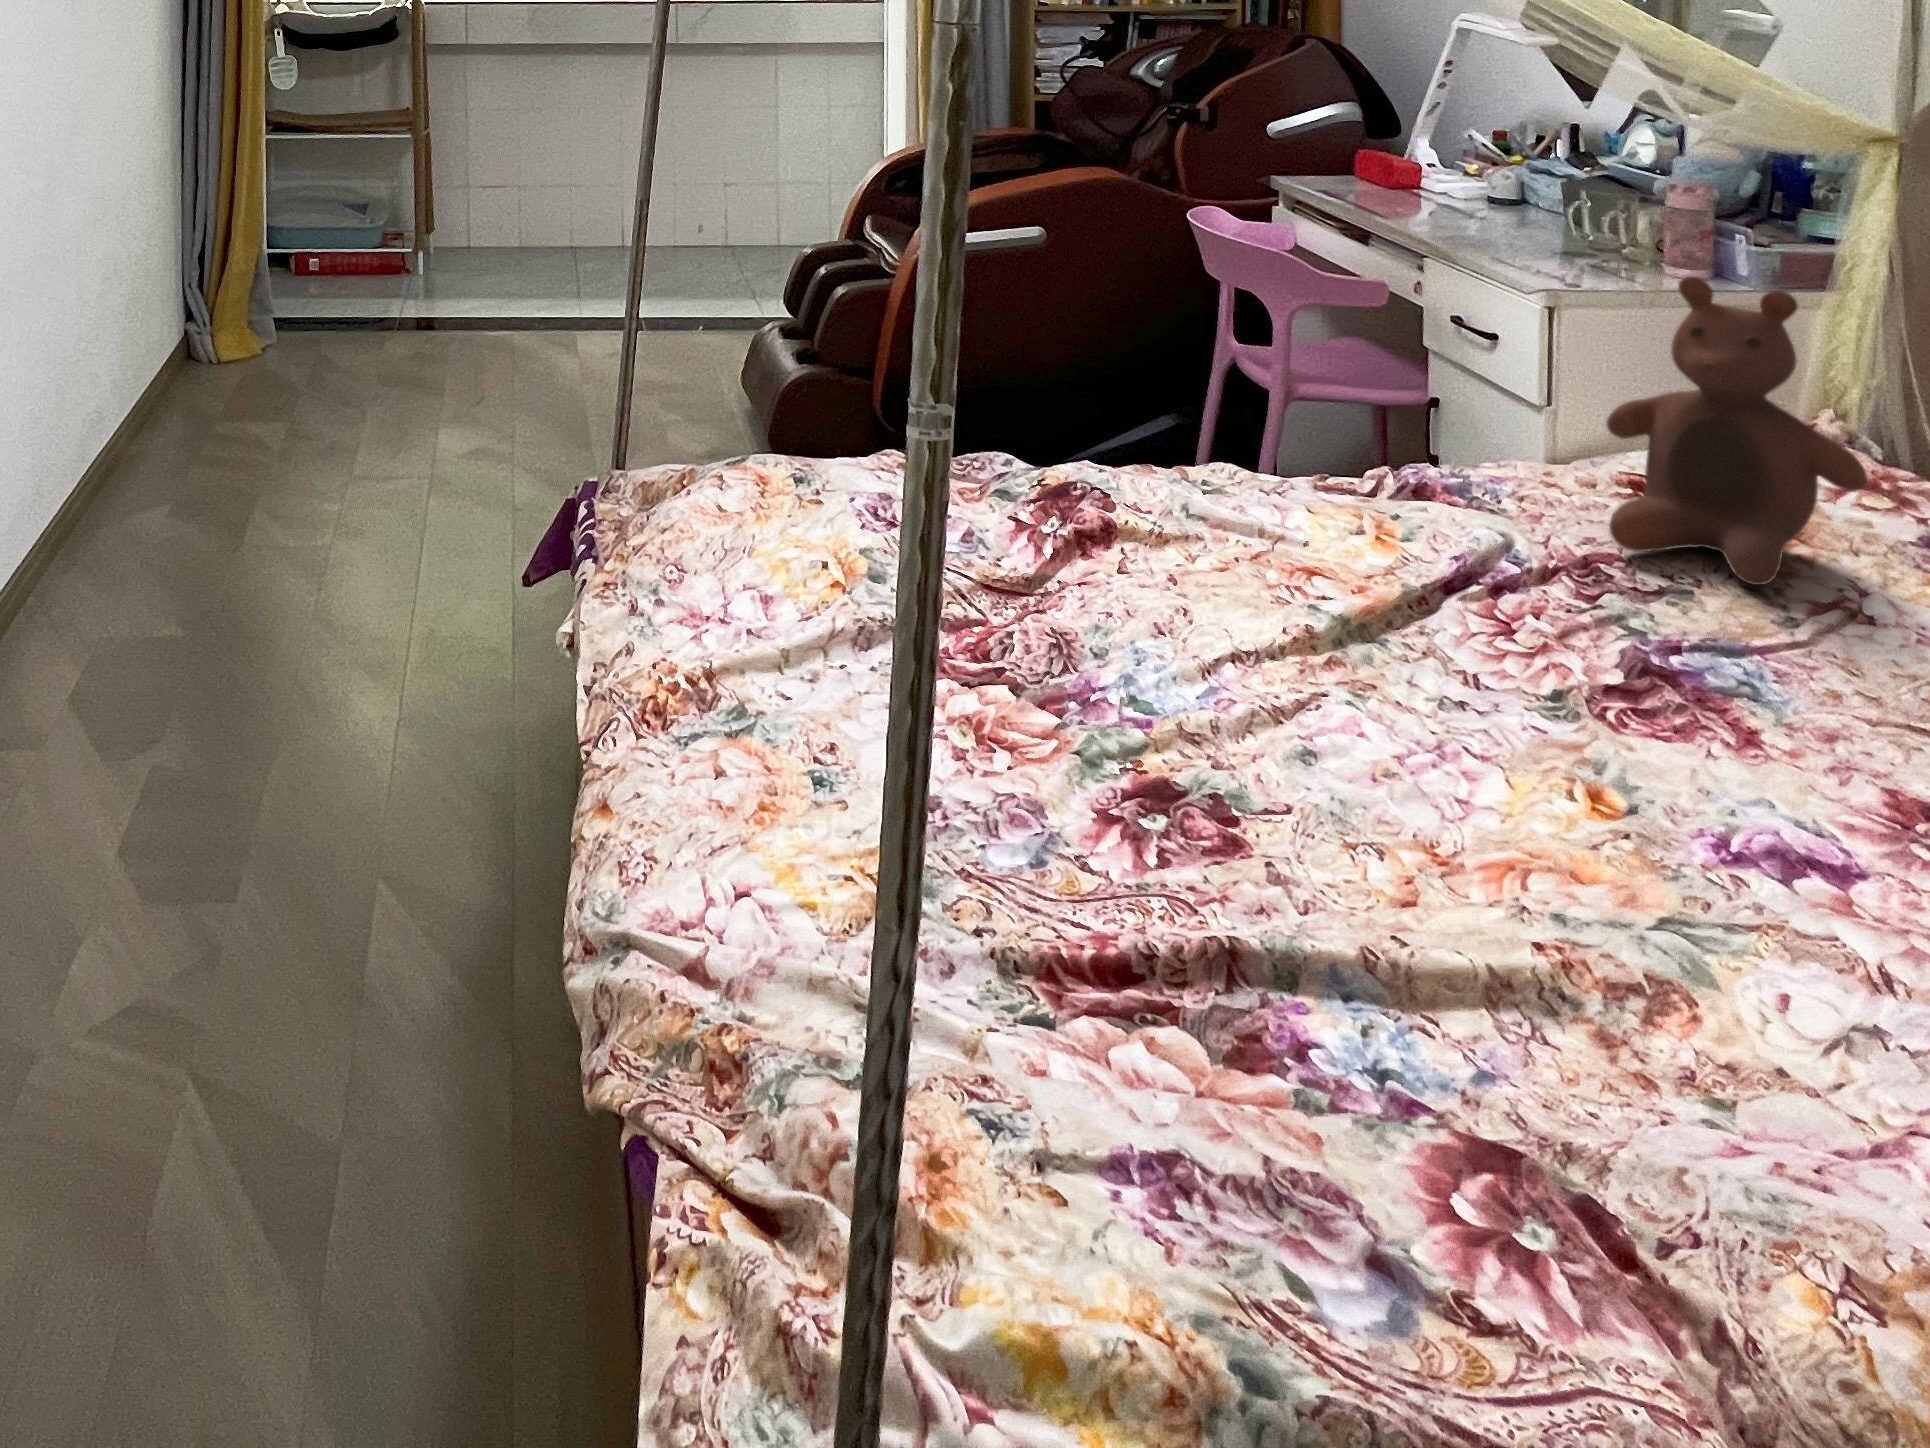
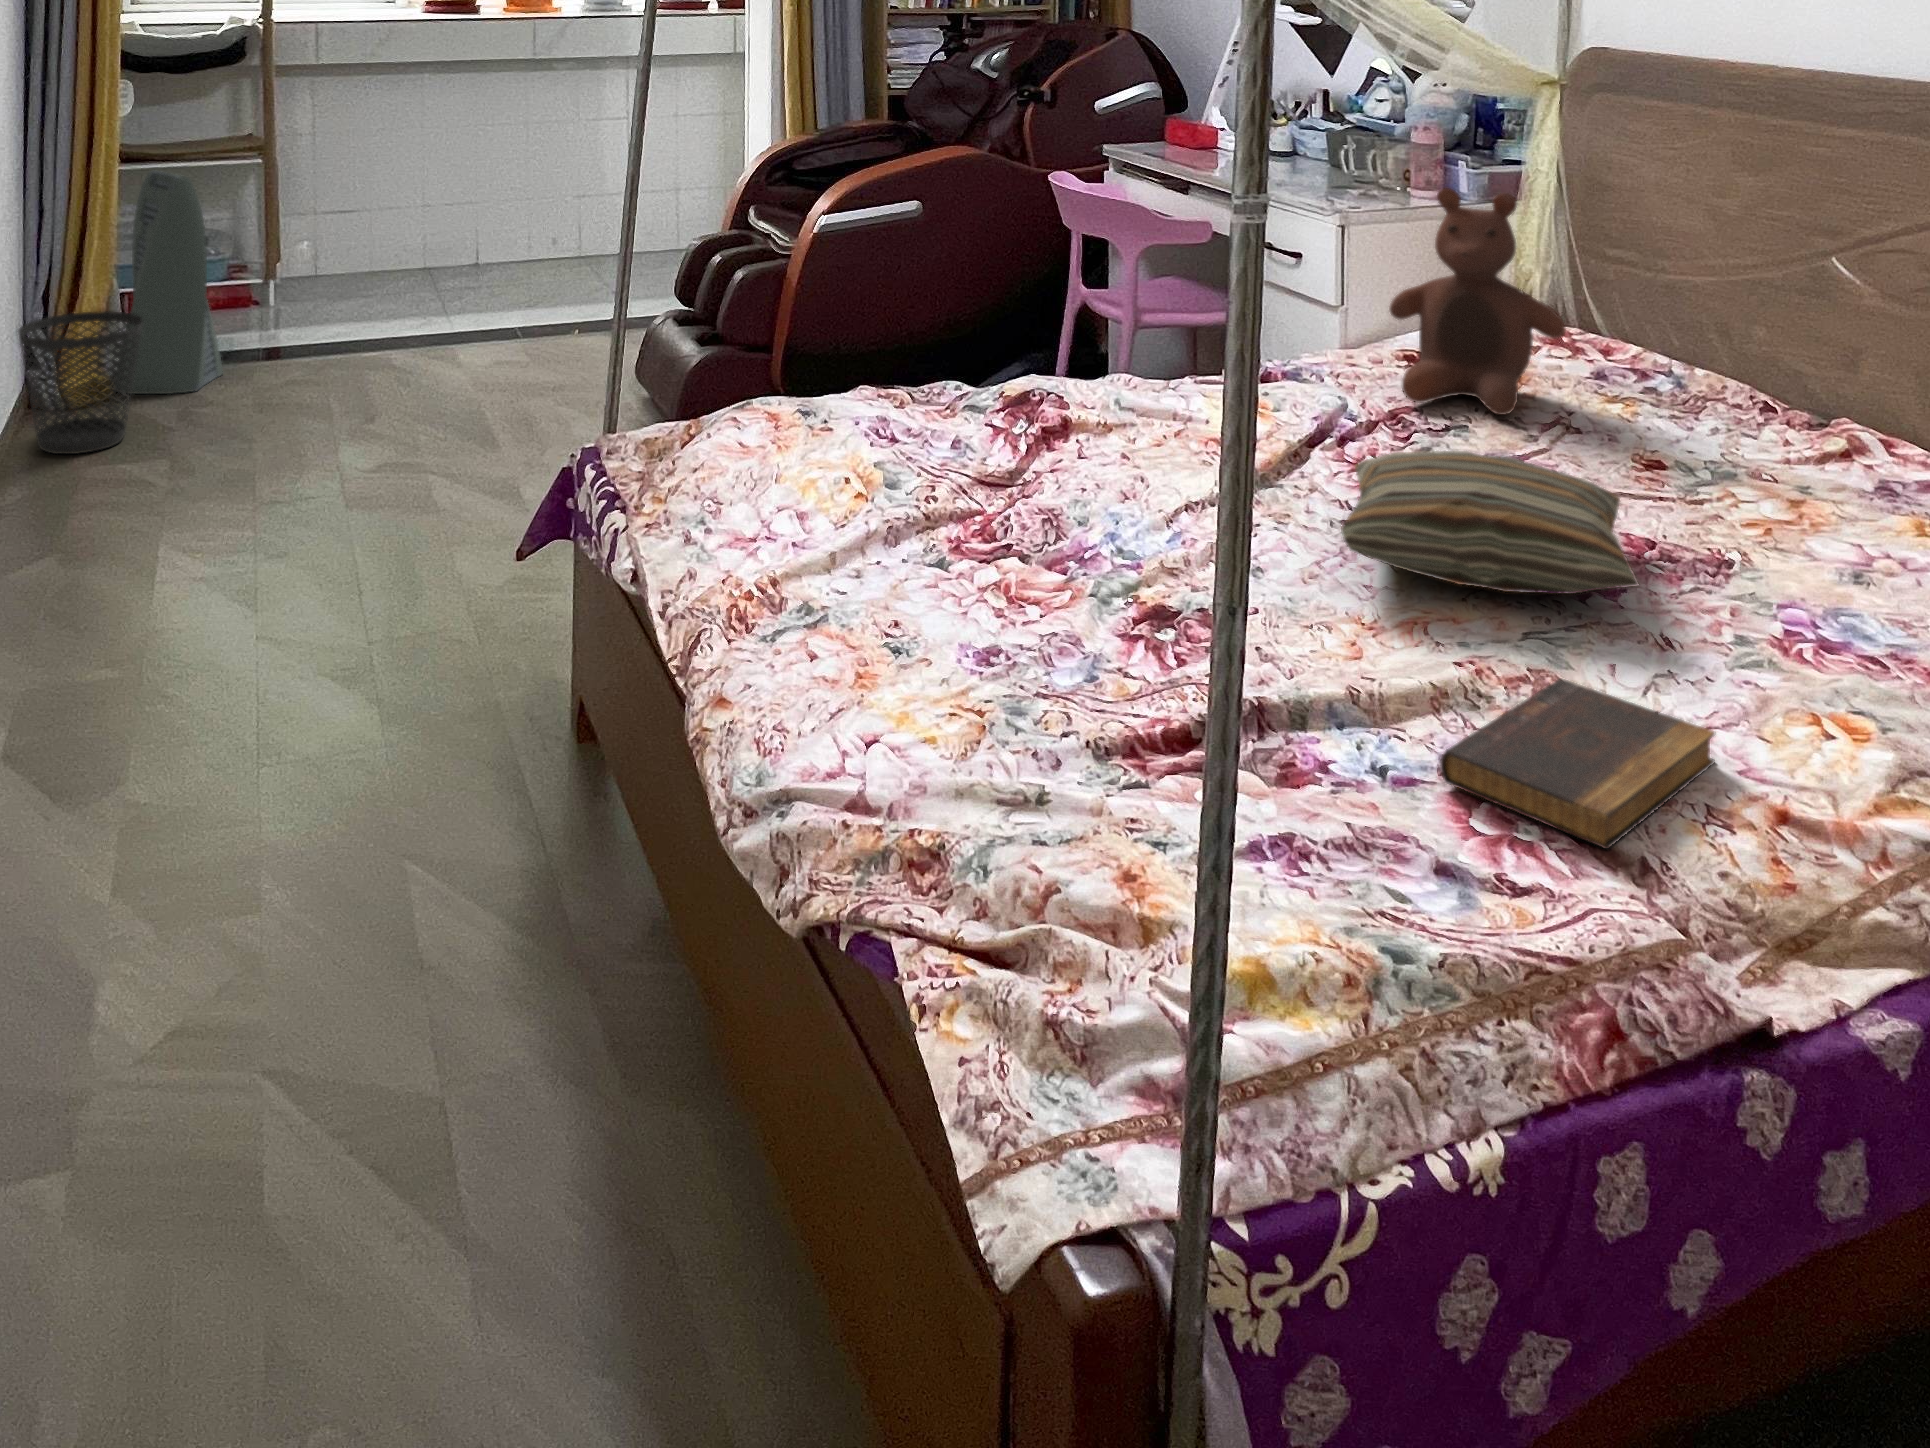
air purifier: none [264,137,366,353] -> present [114,171,223,394]
wastebasket: none [165,270,276,404] -> present [18,311,143,454]
pillow: none [1414,630,1877,888] -> present [1341,451,1639,594]
book: none [1443,1005,1907,1292] -> present [1440,678,1716,849]

